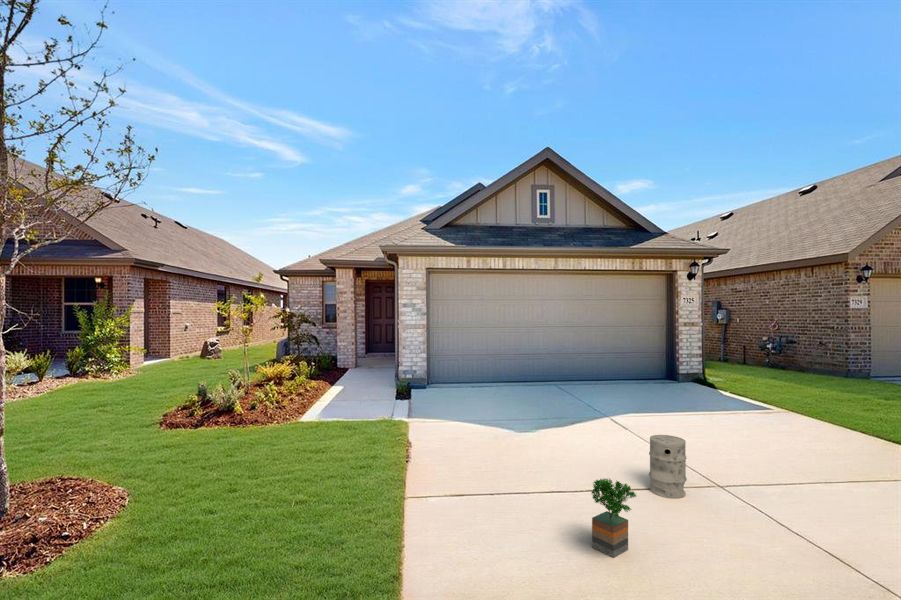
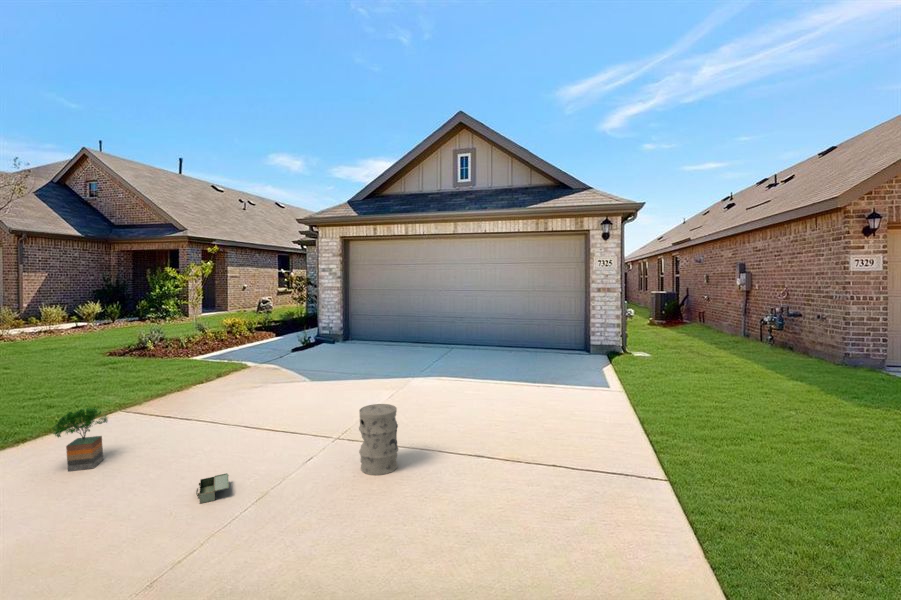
trash can: present [649,435,687,498] -> present [359,404,398,475]
toolbox: none [783,527,830,559] -> present [196,473,229,503]

